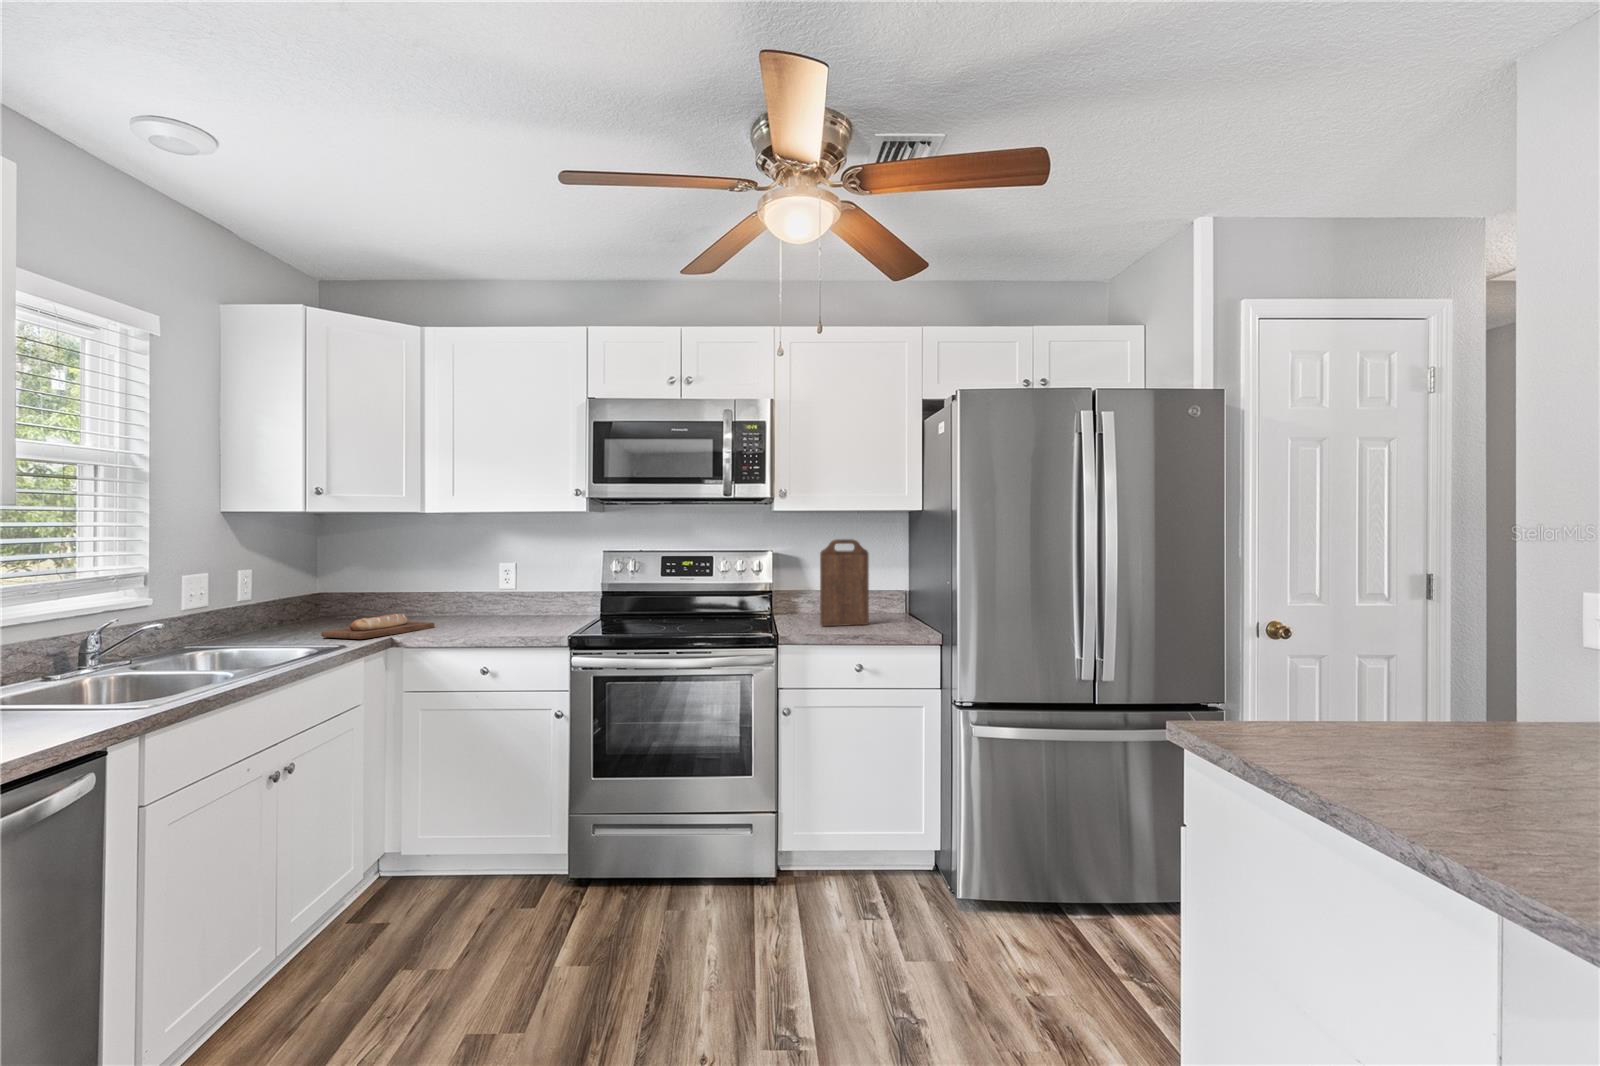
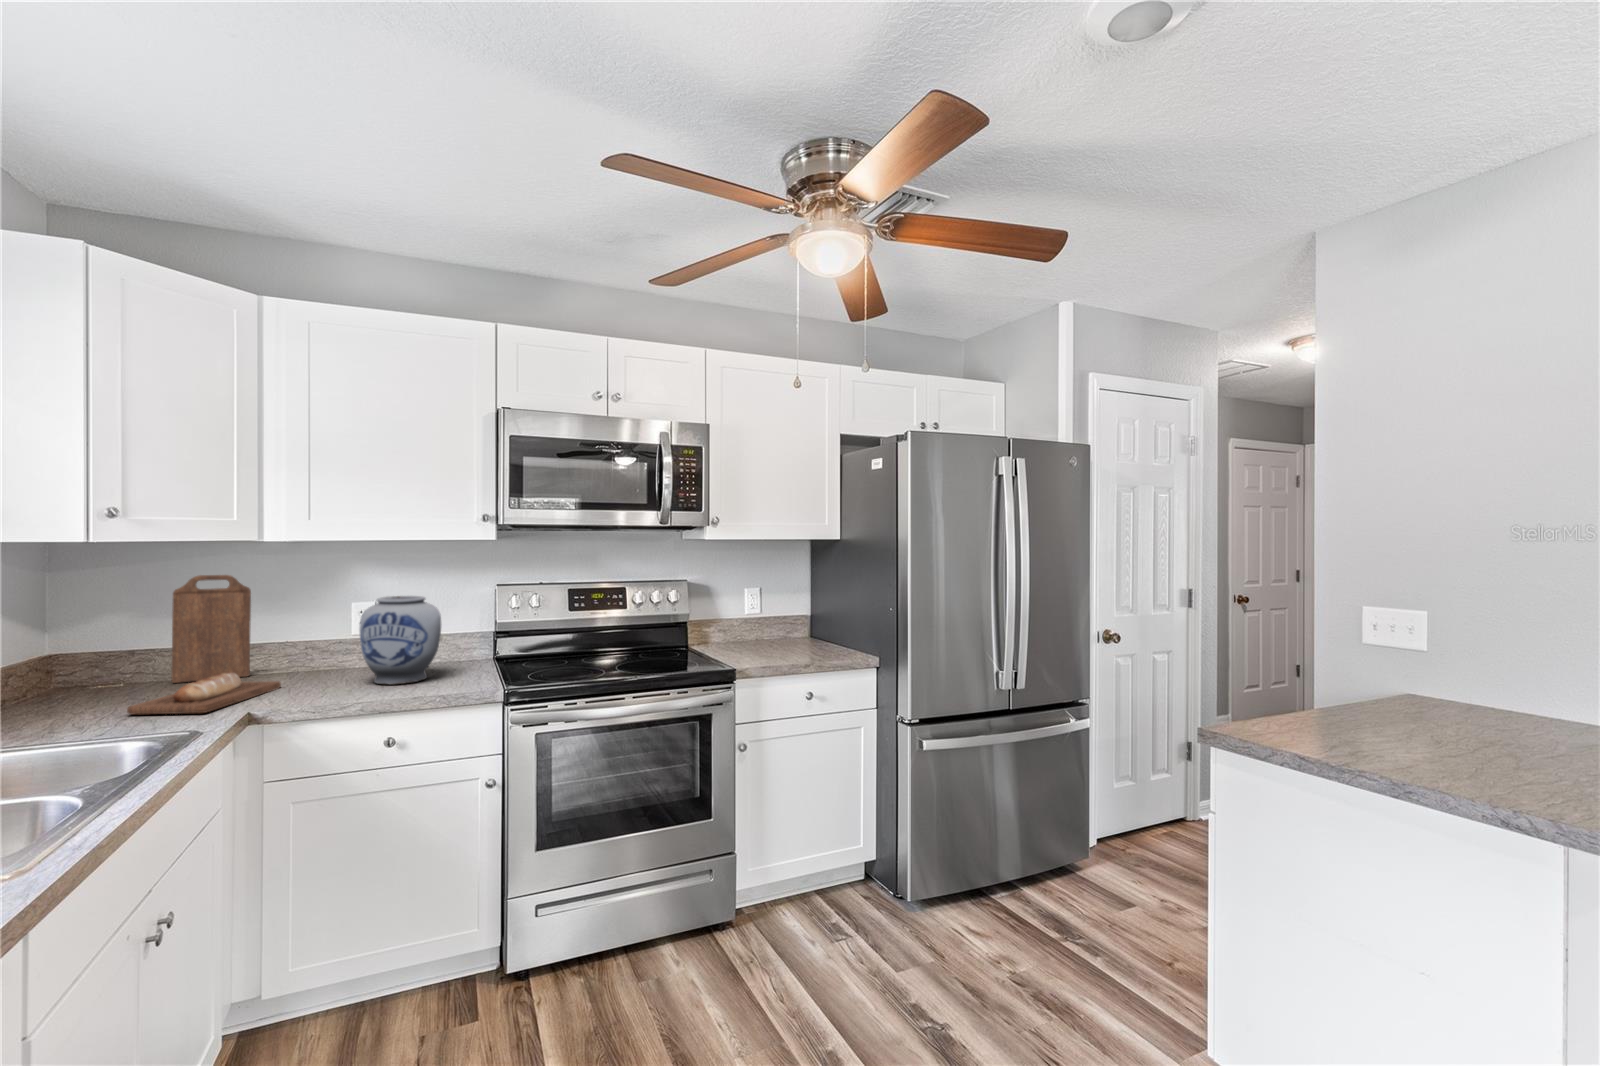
cutting board: present [820,539,869,626] -> present [171,575,251,683]
vase: none [482,559,545,630] -> present [359,595,441,685]

